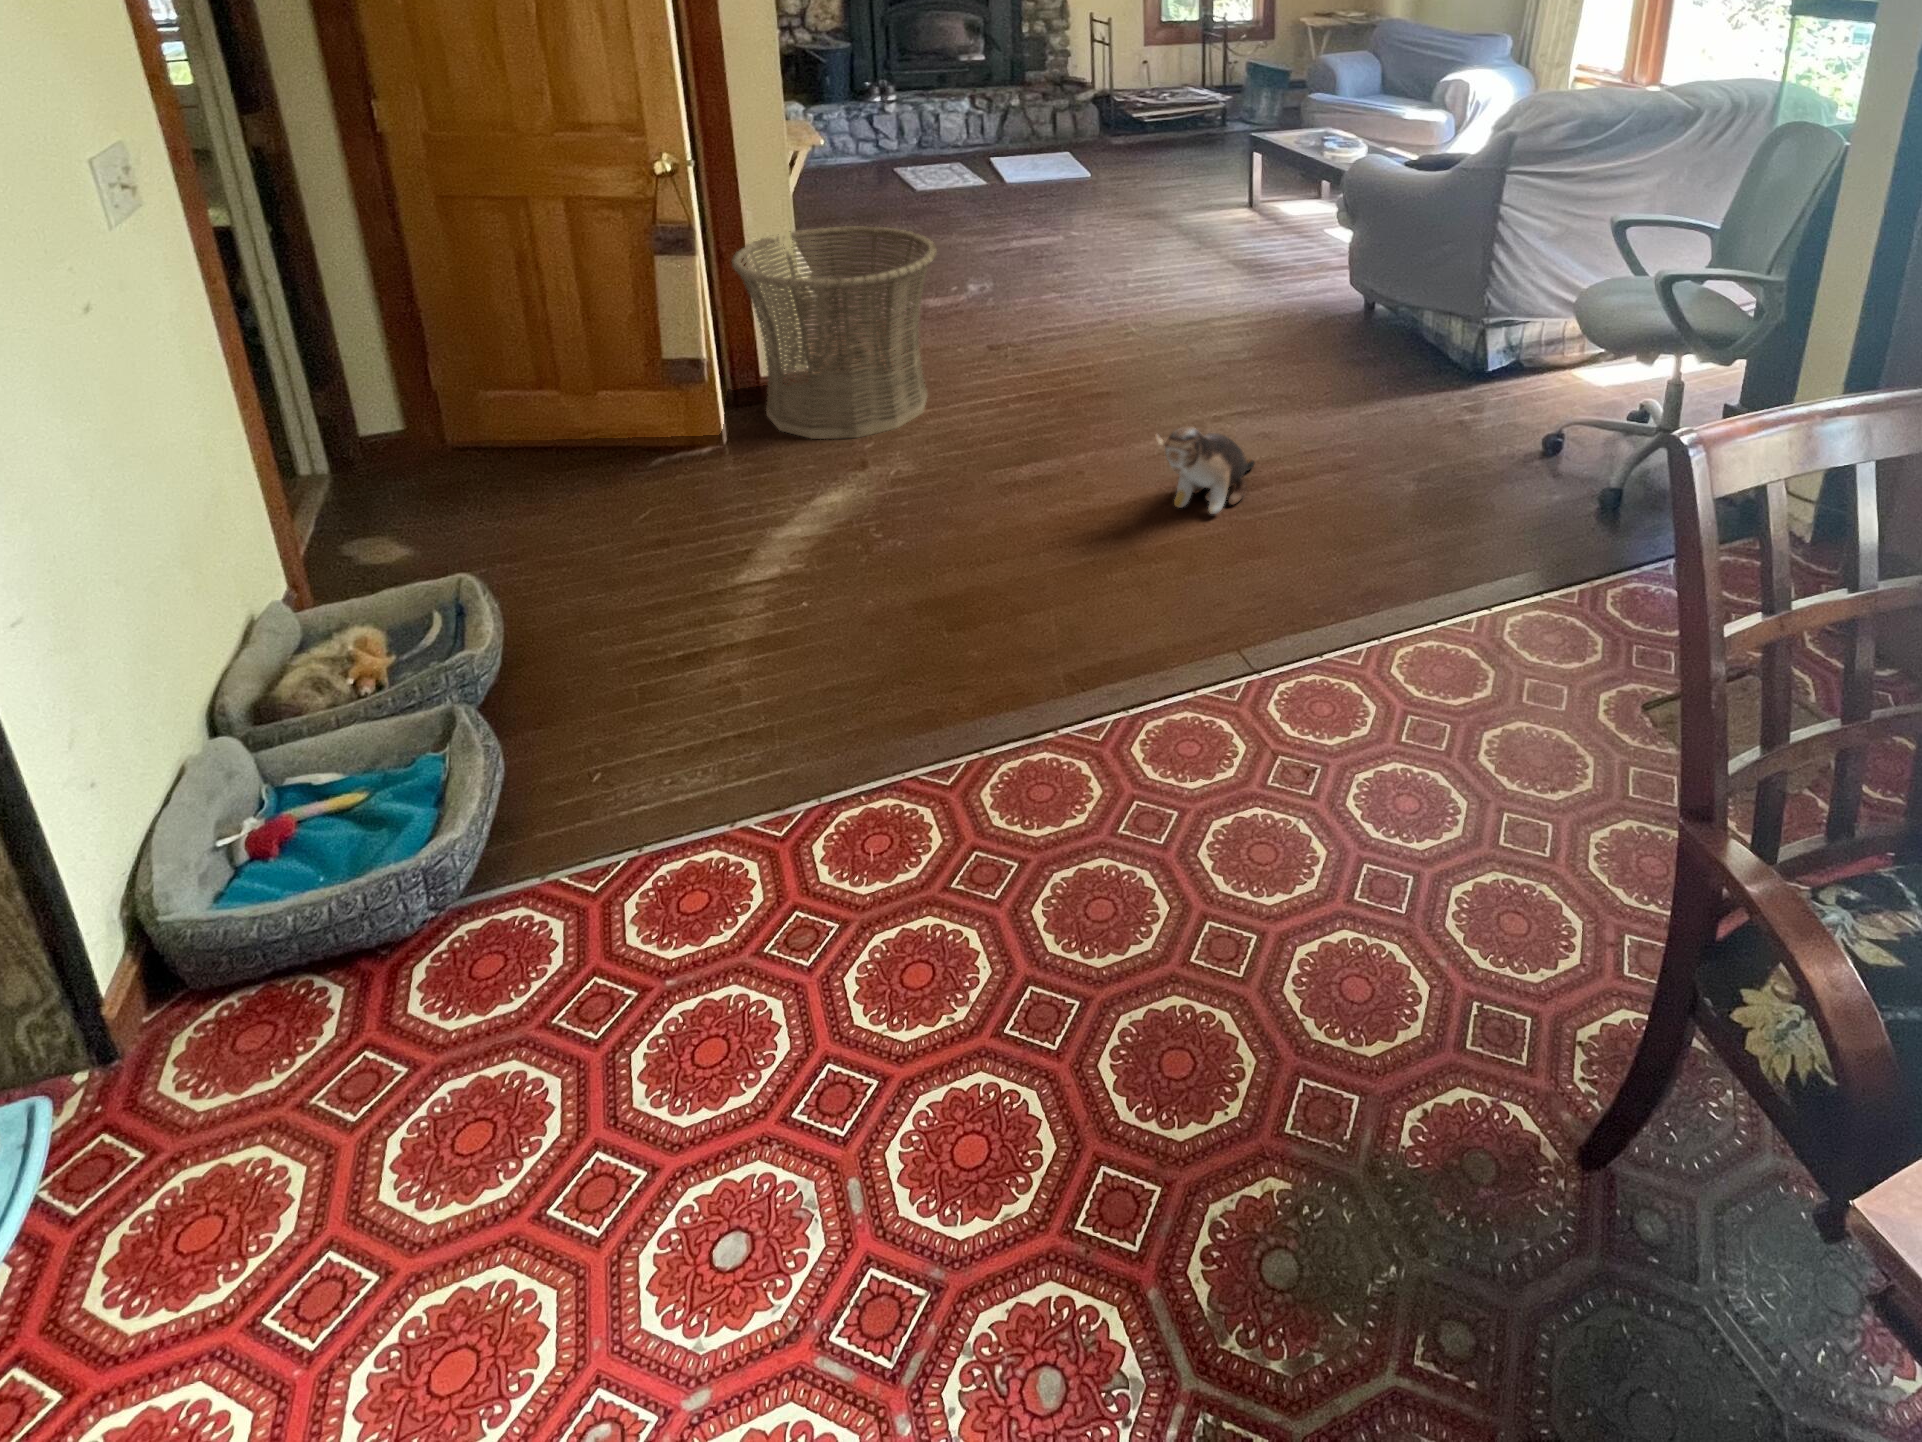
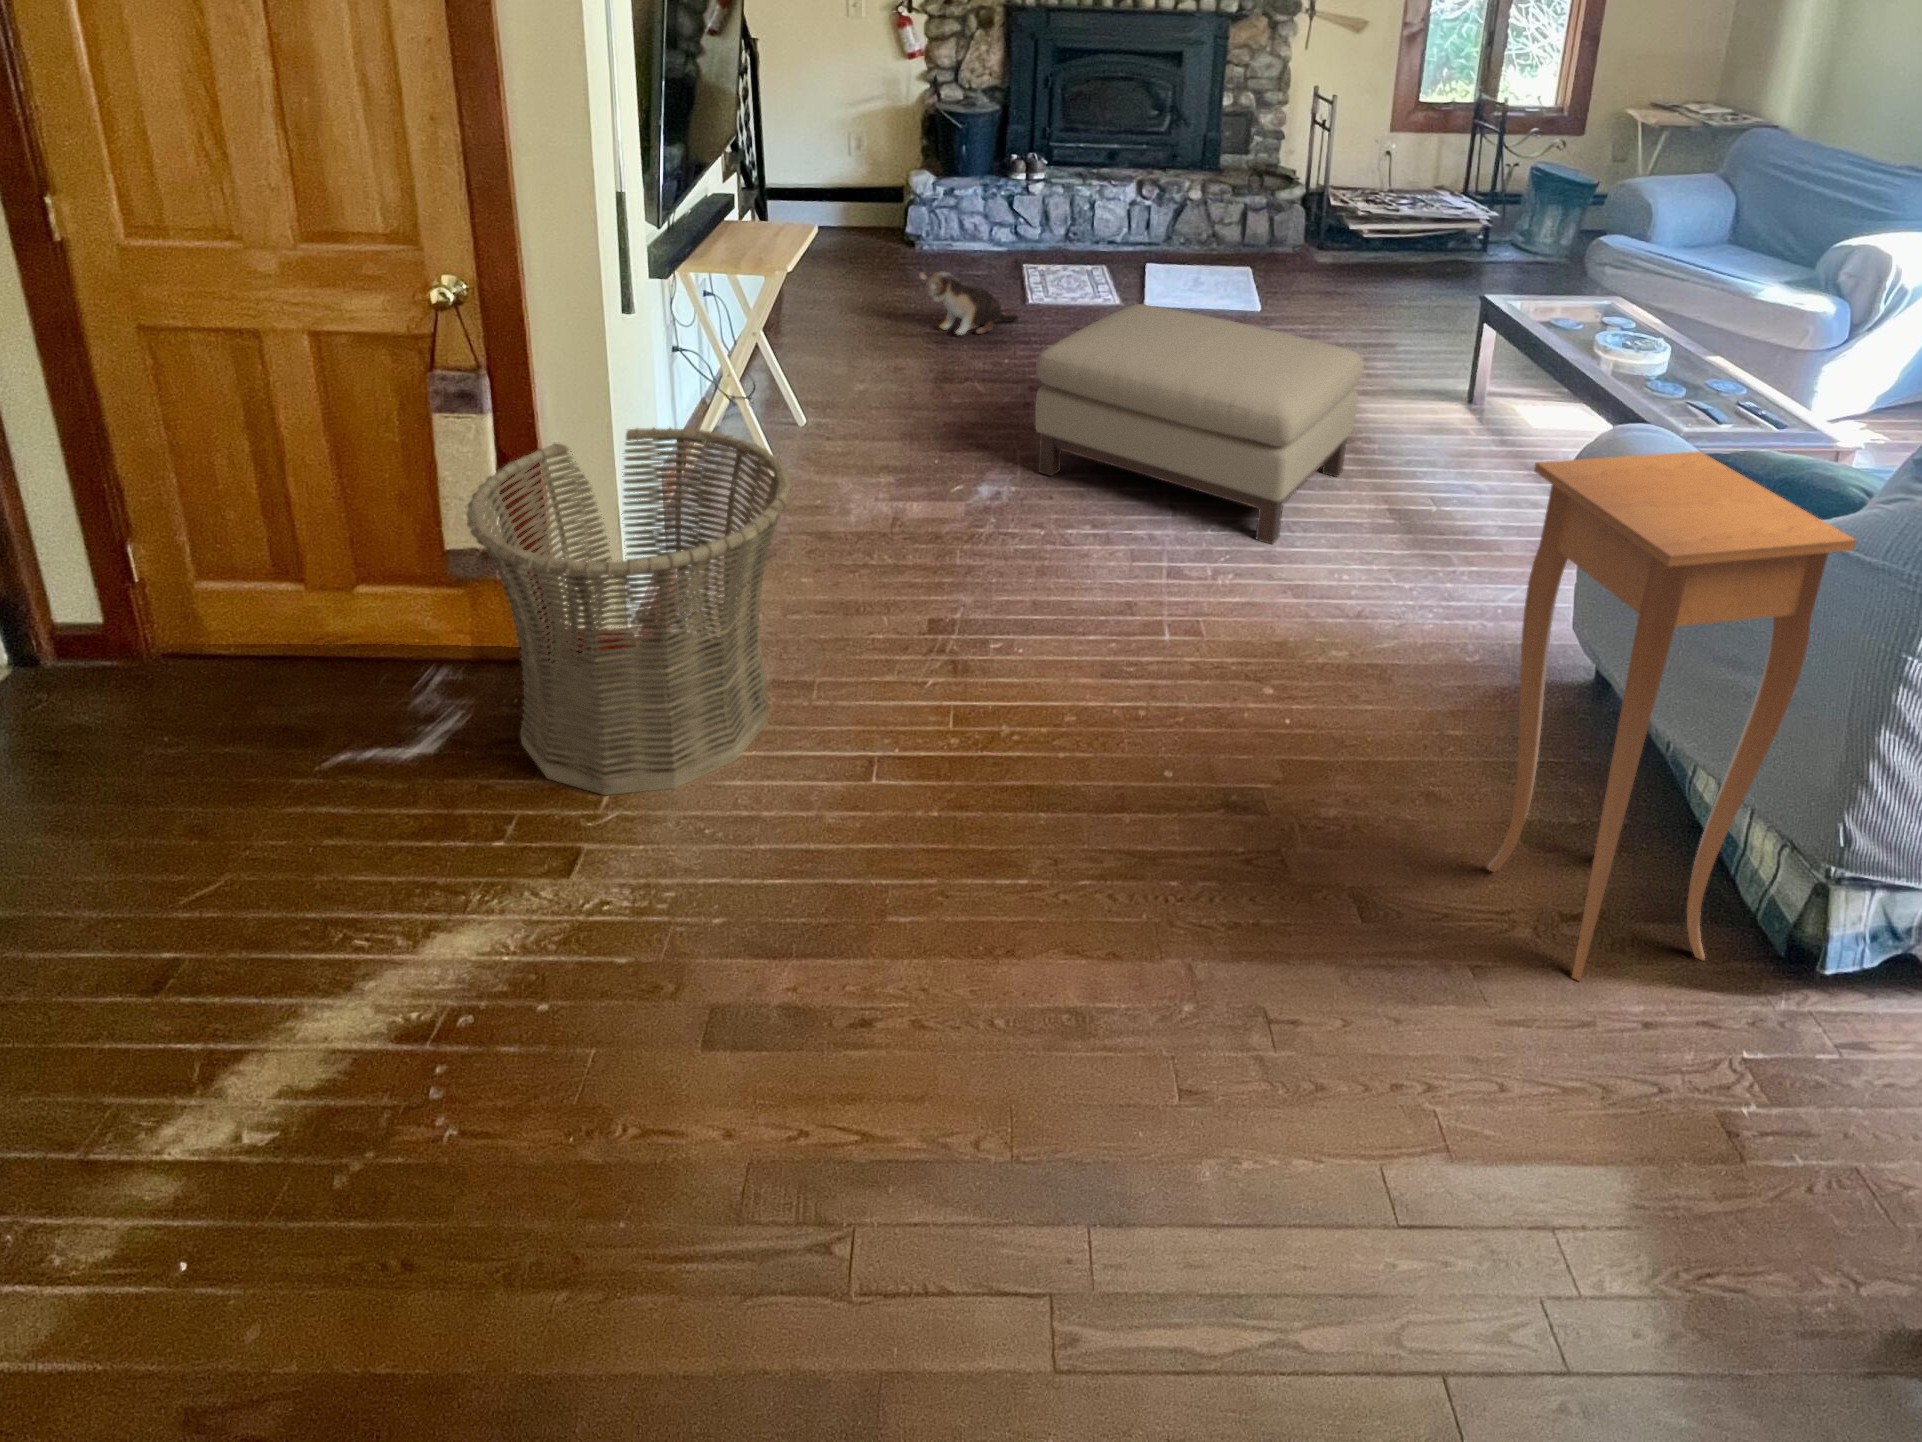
side table: none [1342,141,1480,400] -> present [1487,451,1856,980]
ottoman: none [994,156,1199,284] -> present [1035,304,1364,544]
plush toy: present [1155,426,1254,514] -> present [919,271,1017,335]

